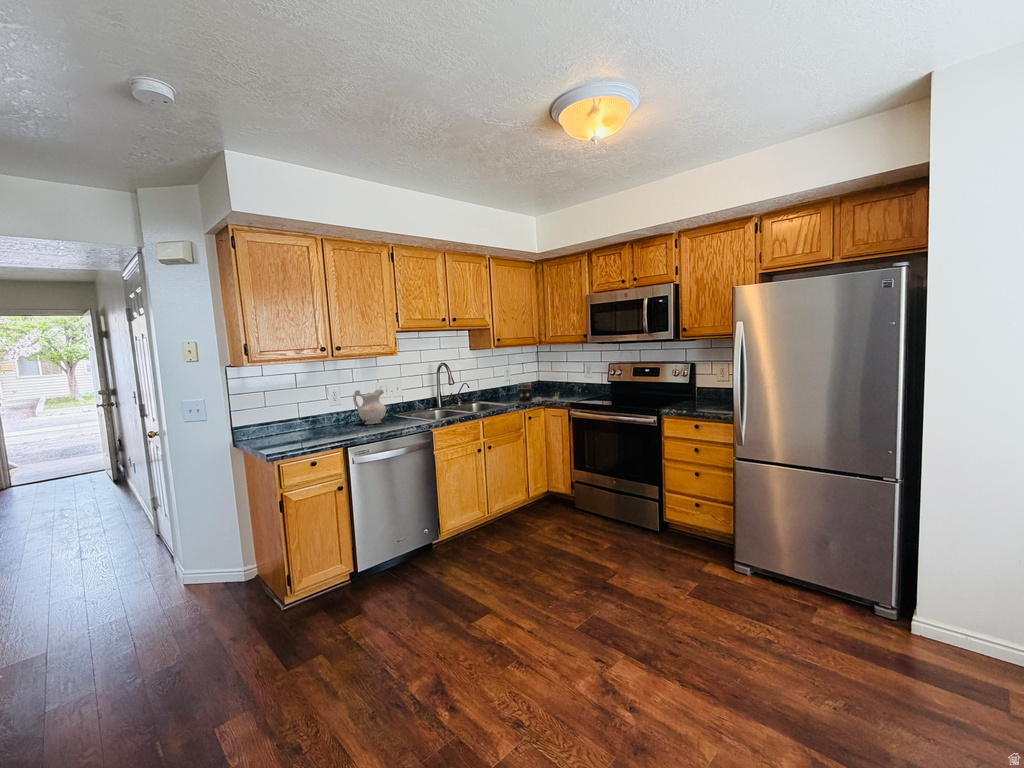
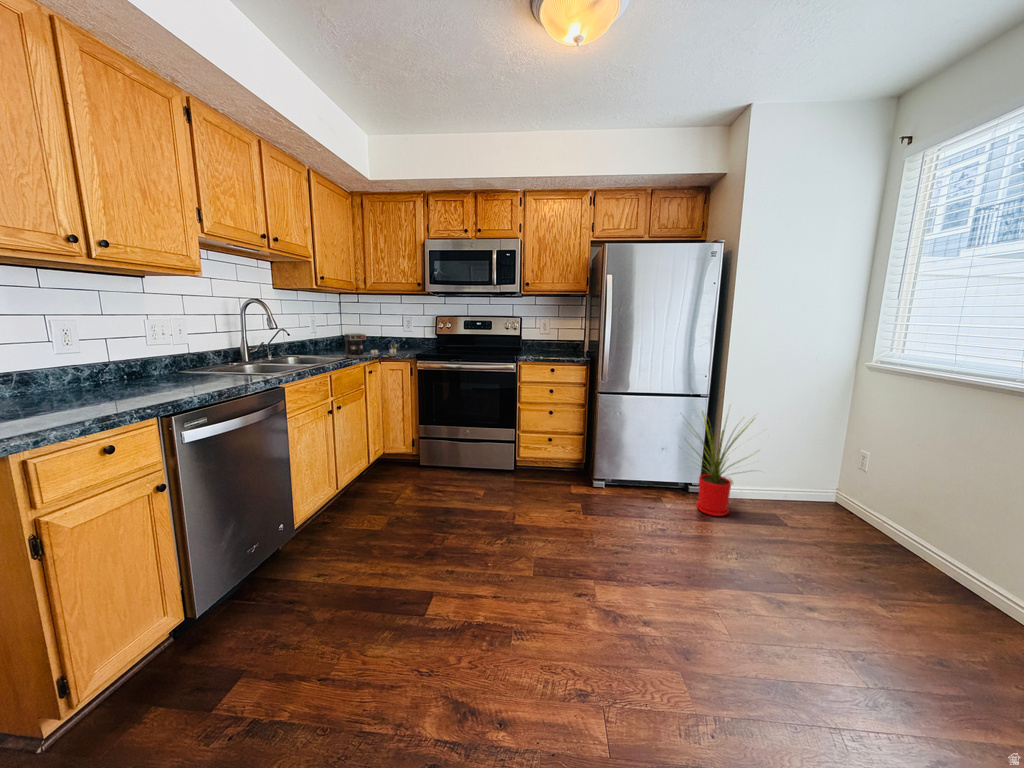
ceramic pitcher: present [353,389,386,424] -> none [107,330,176,387]
house plant: none [817,493,969,663] -> present [683,411,753,516]

